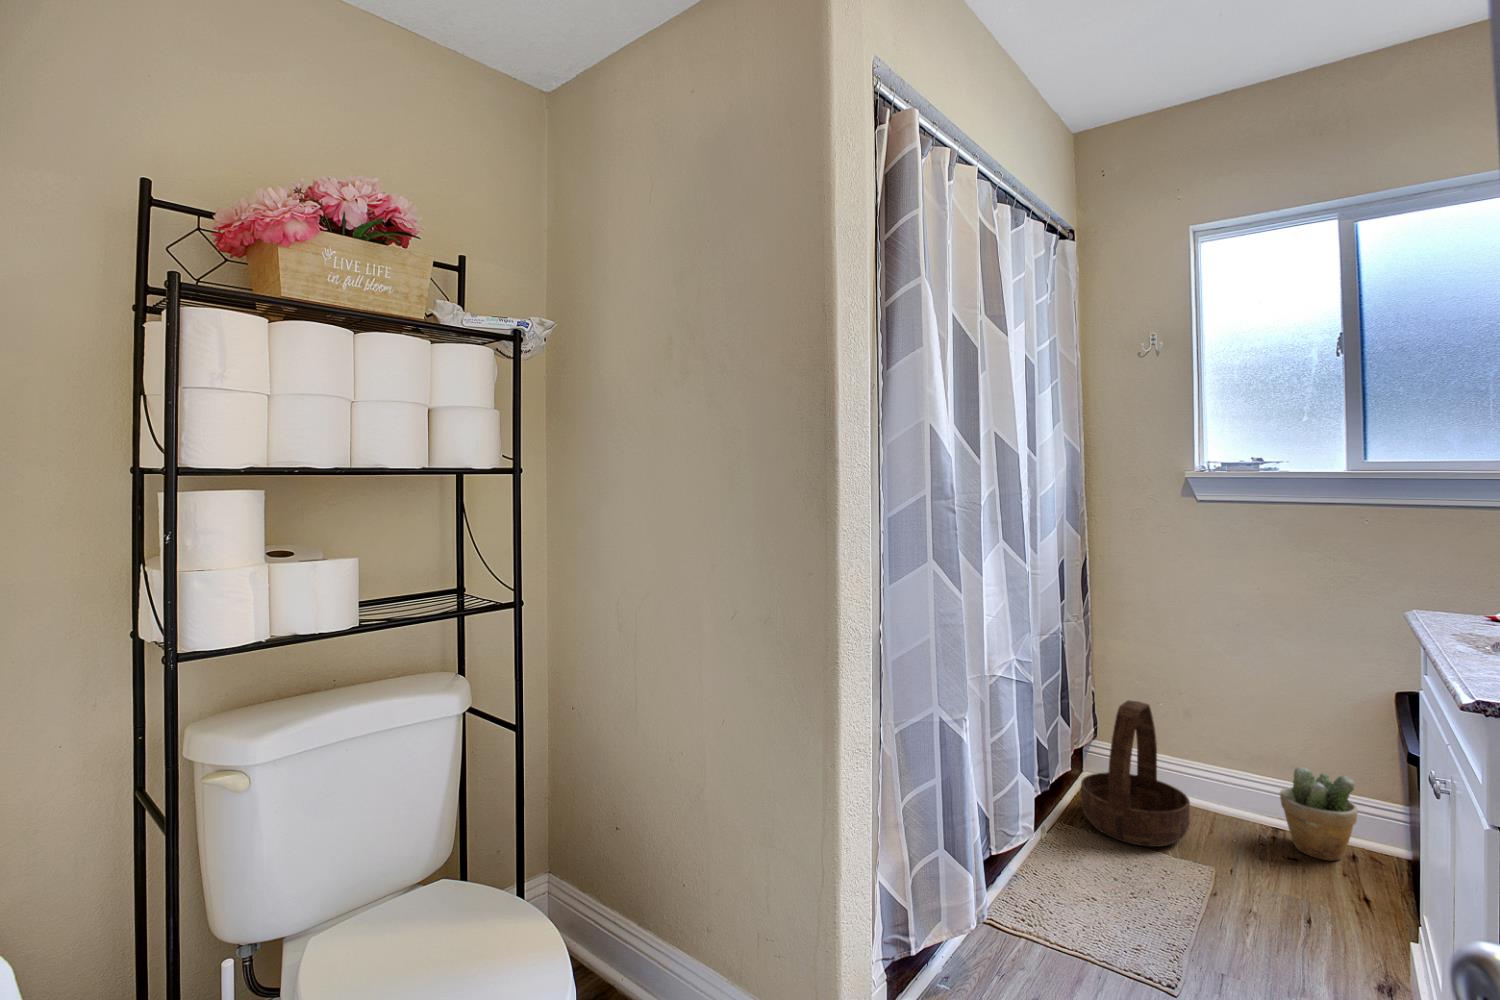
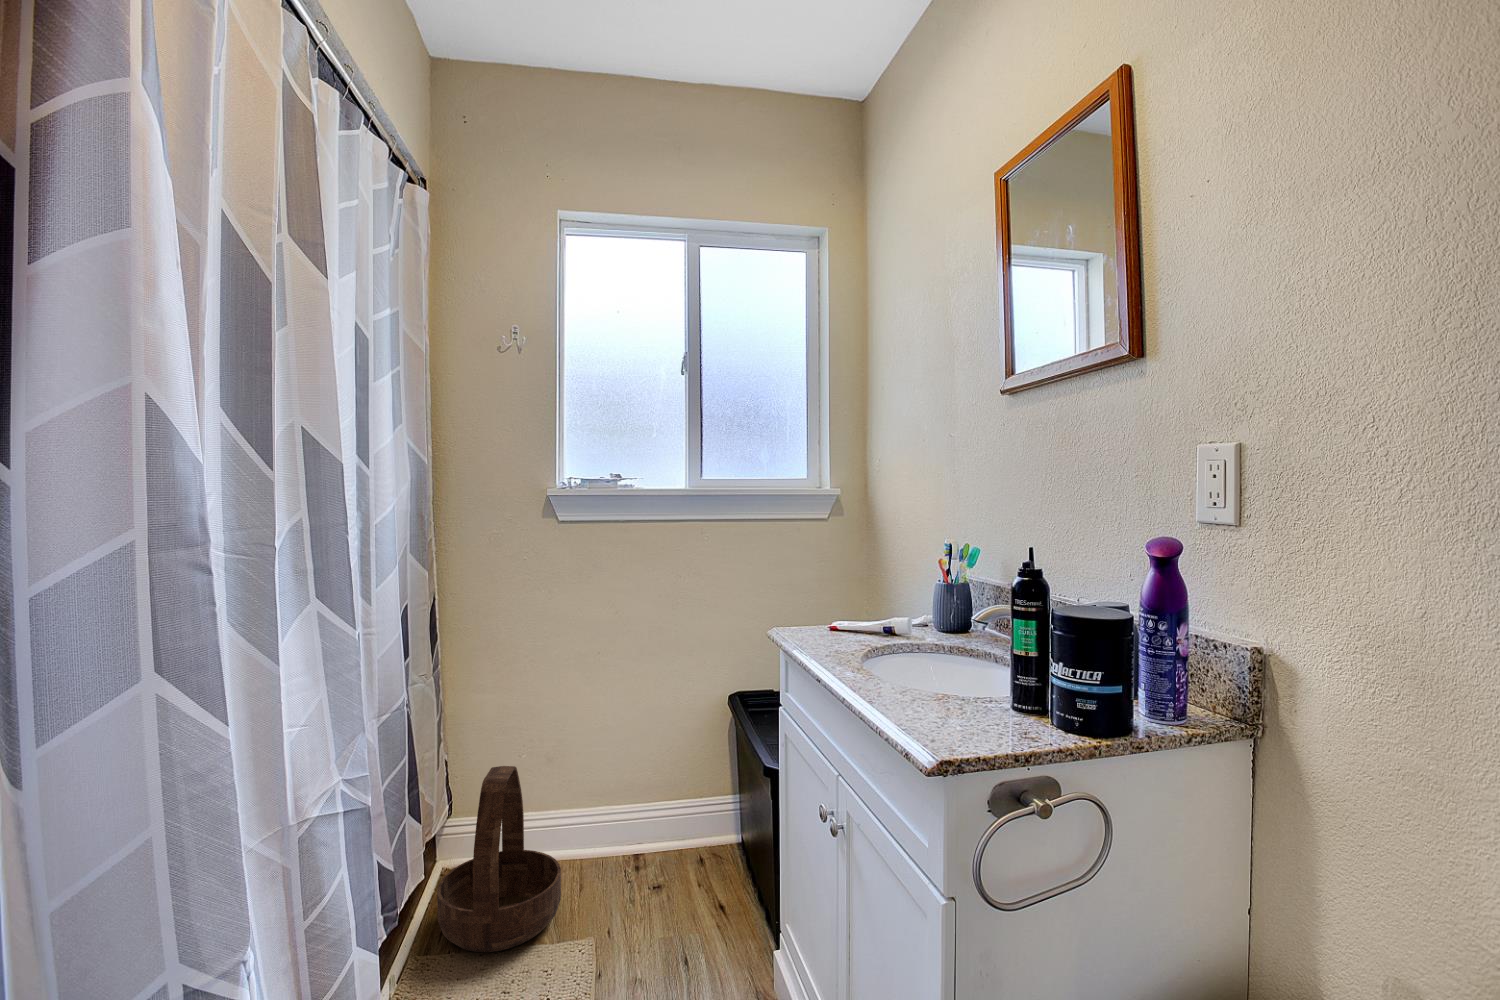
potted plant: present [1280,767,1358,860] -> none [640,788,701,880]

